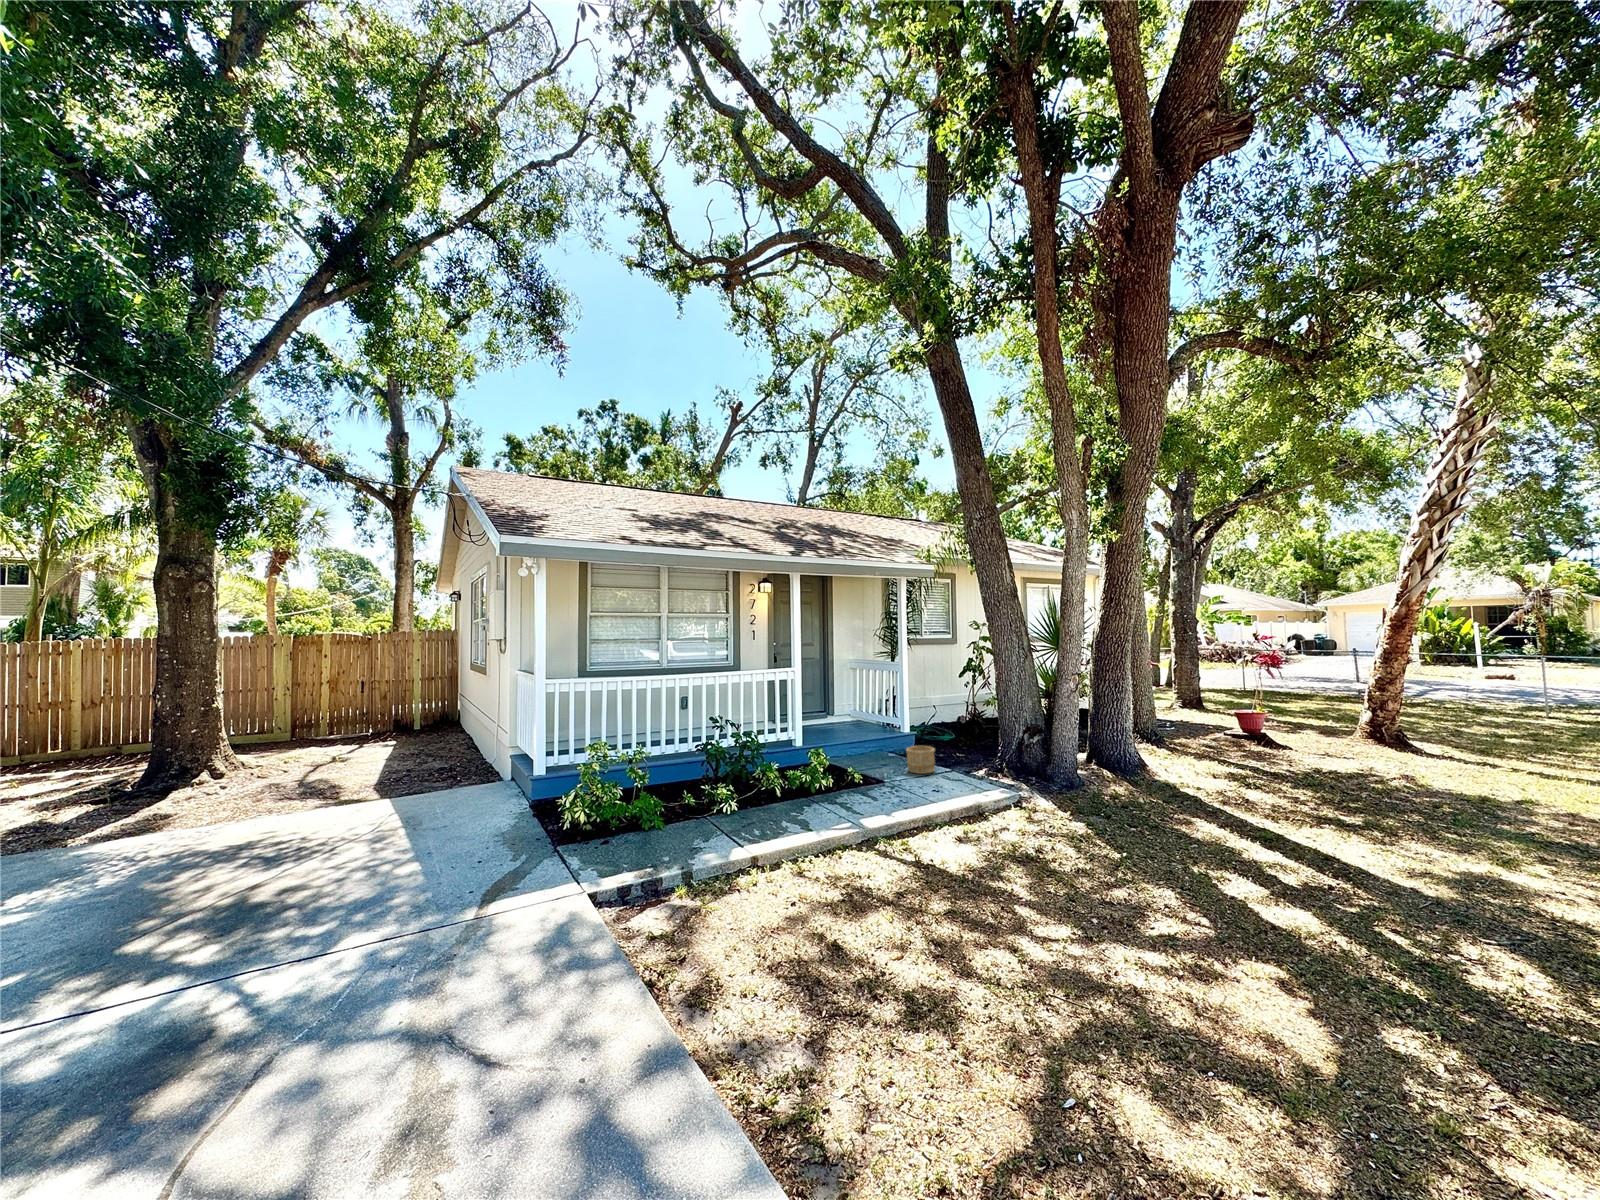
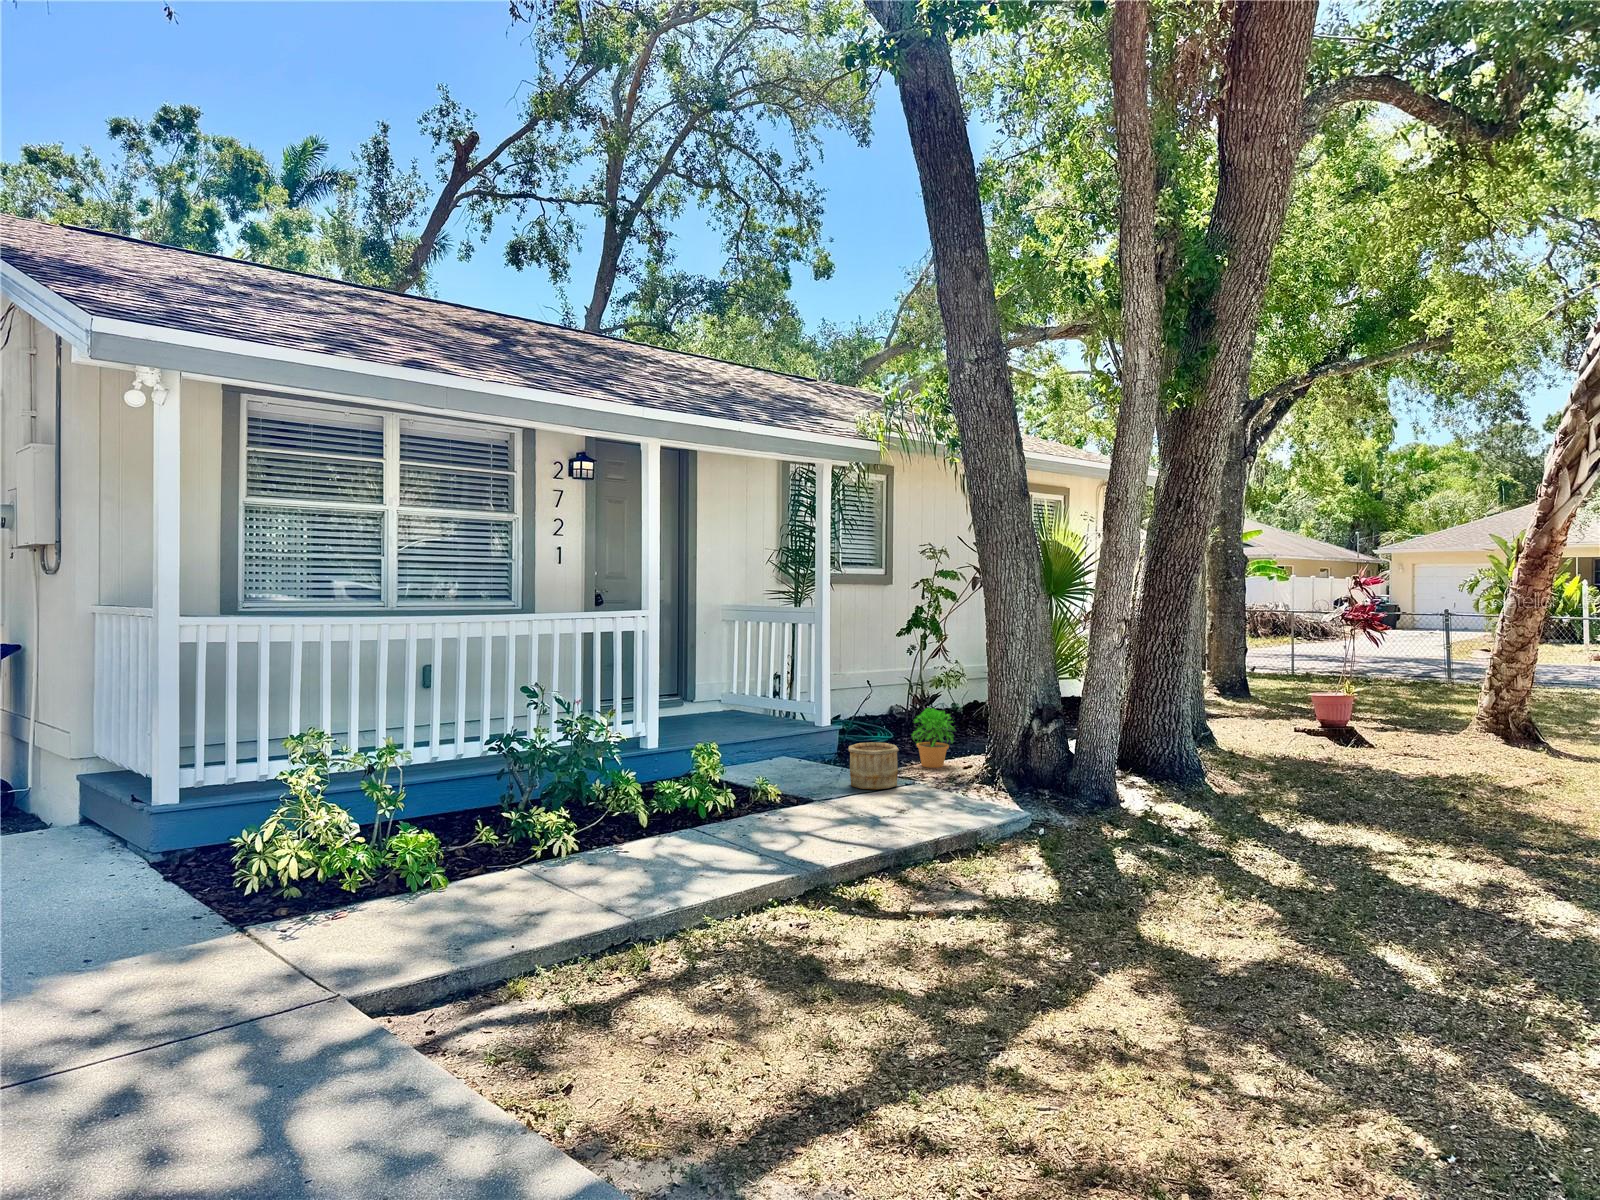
potted plant: none [949,724,979,760] -> present [912,708,953,768]

